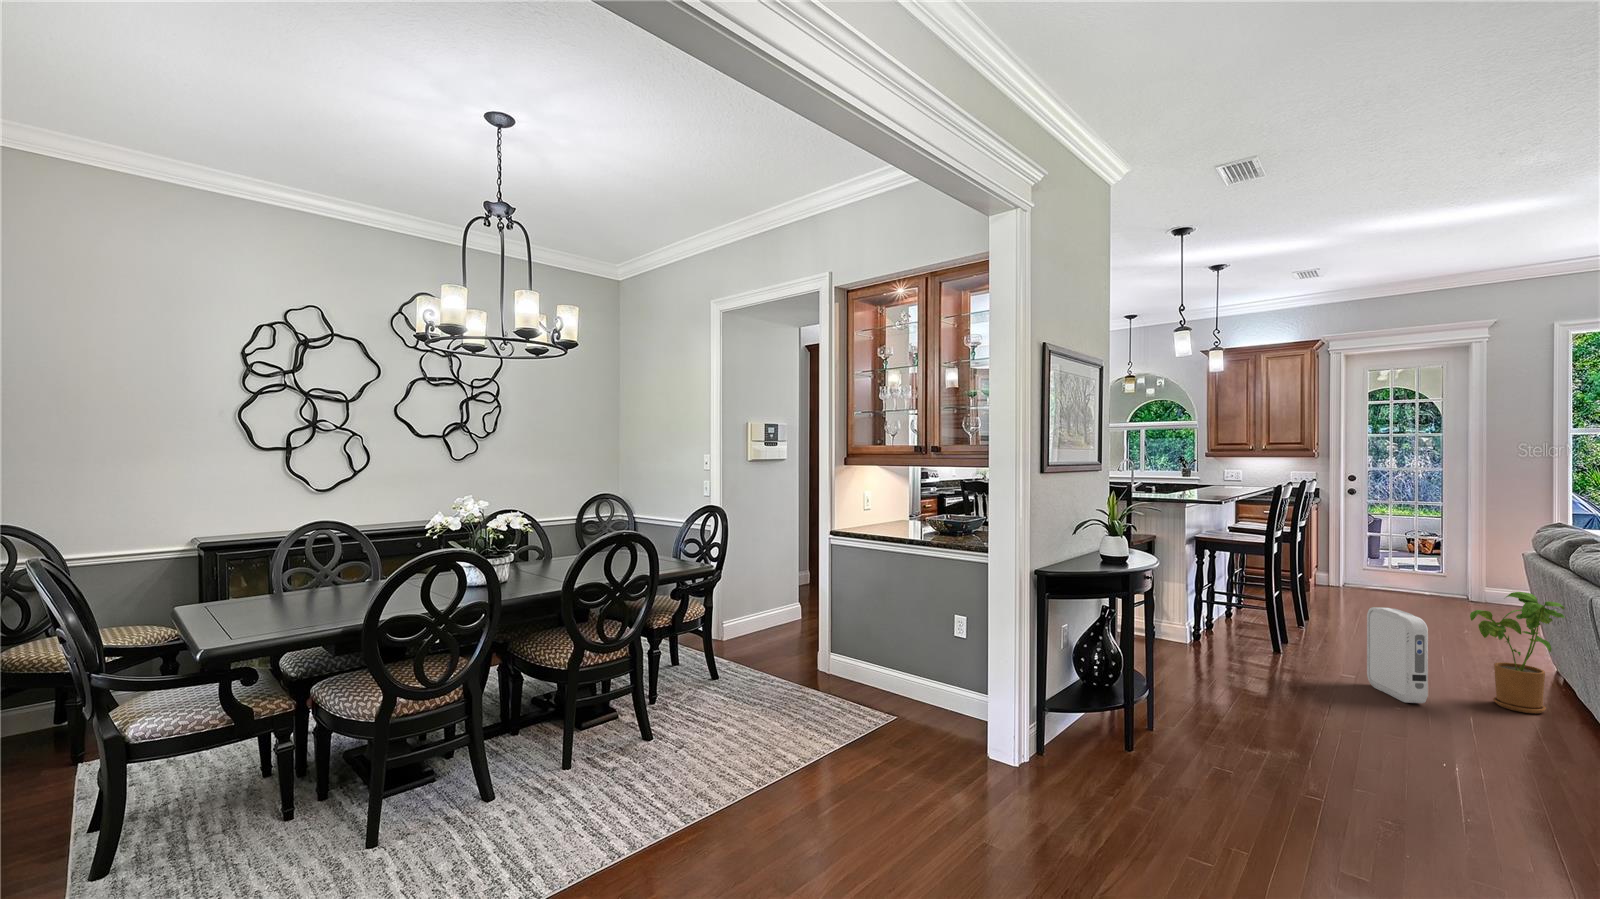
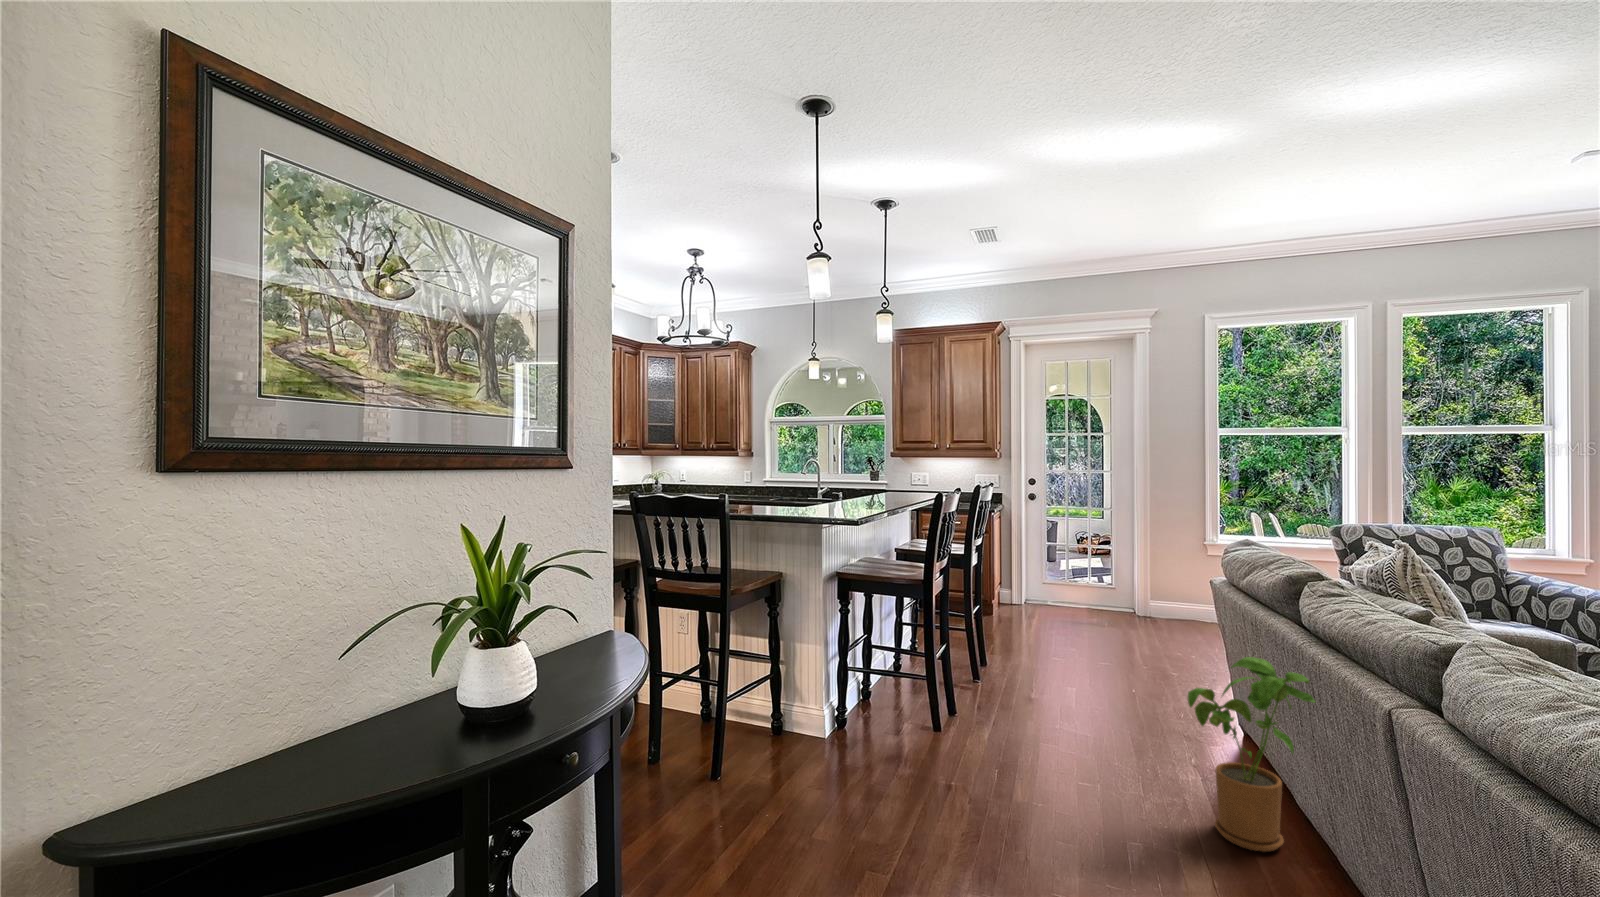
air purifier: present [1367,607,1428,703] -> none [1051,686,1137,859]

